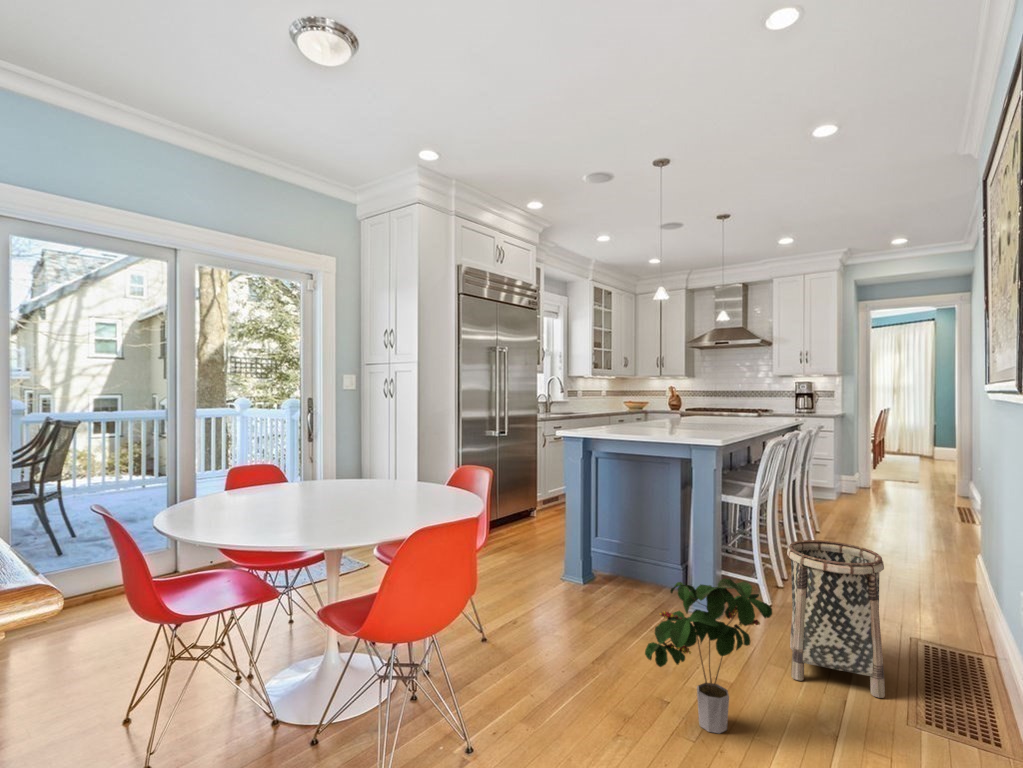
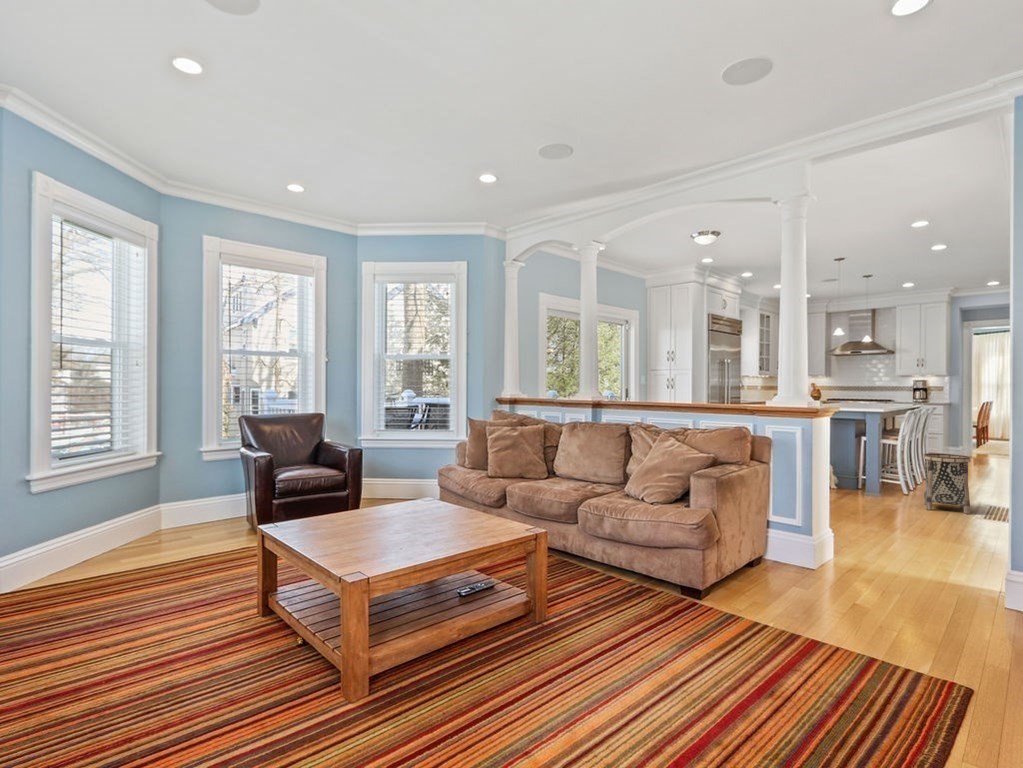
potted plant: present [645,579,772,733] -> none [866,459,919,517]

